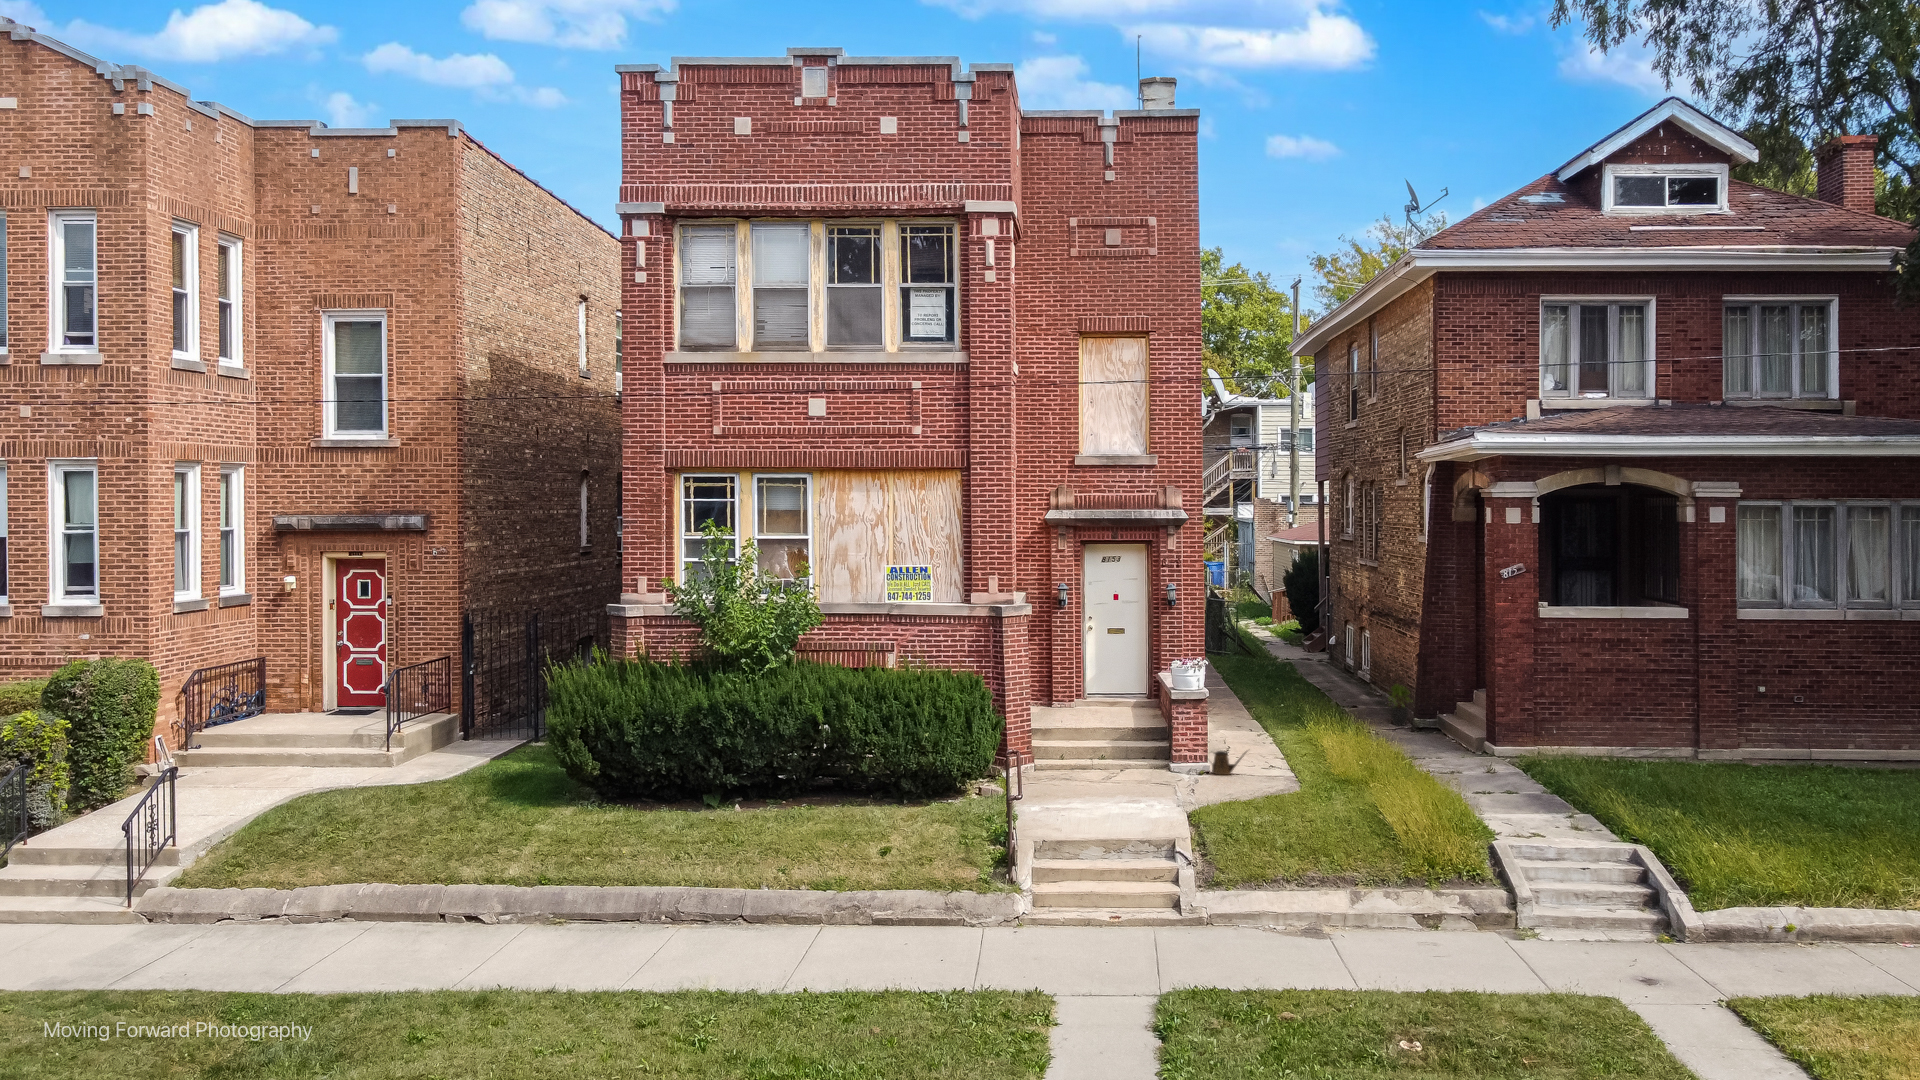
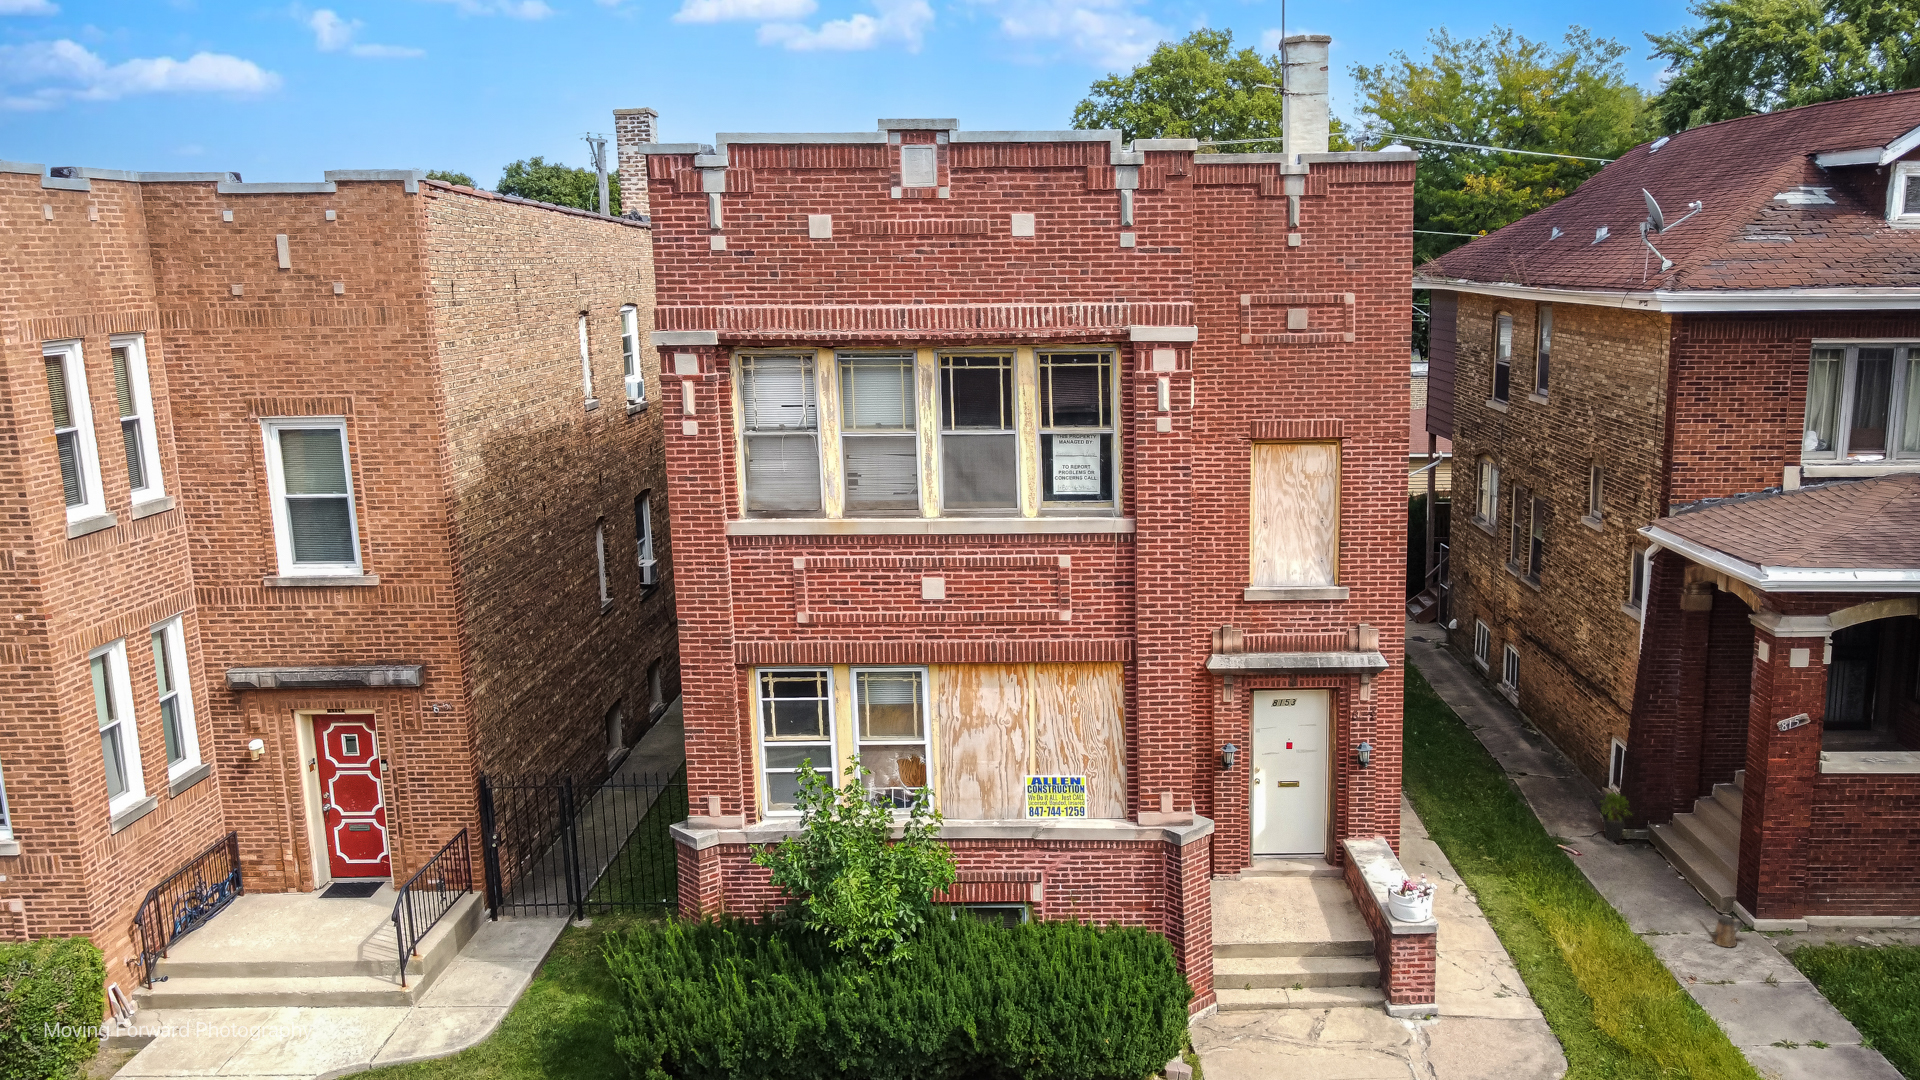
watering can: present [1207,751,1246,775] -> present [1698,917,1743,947]

